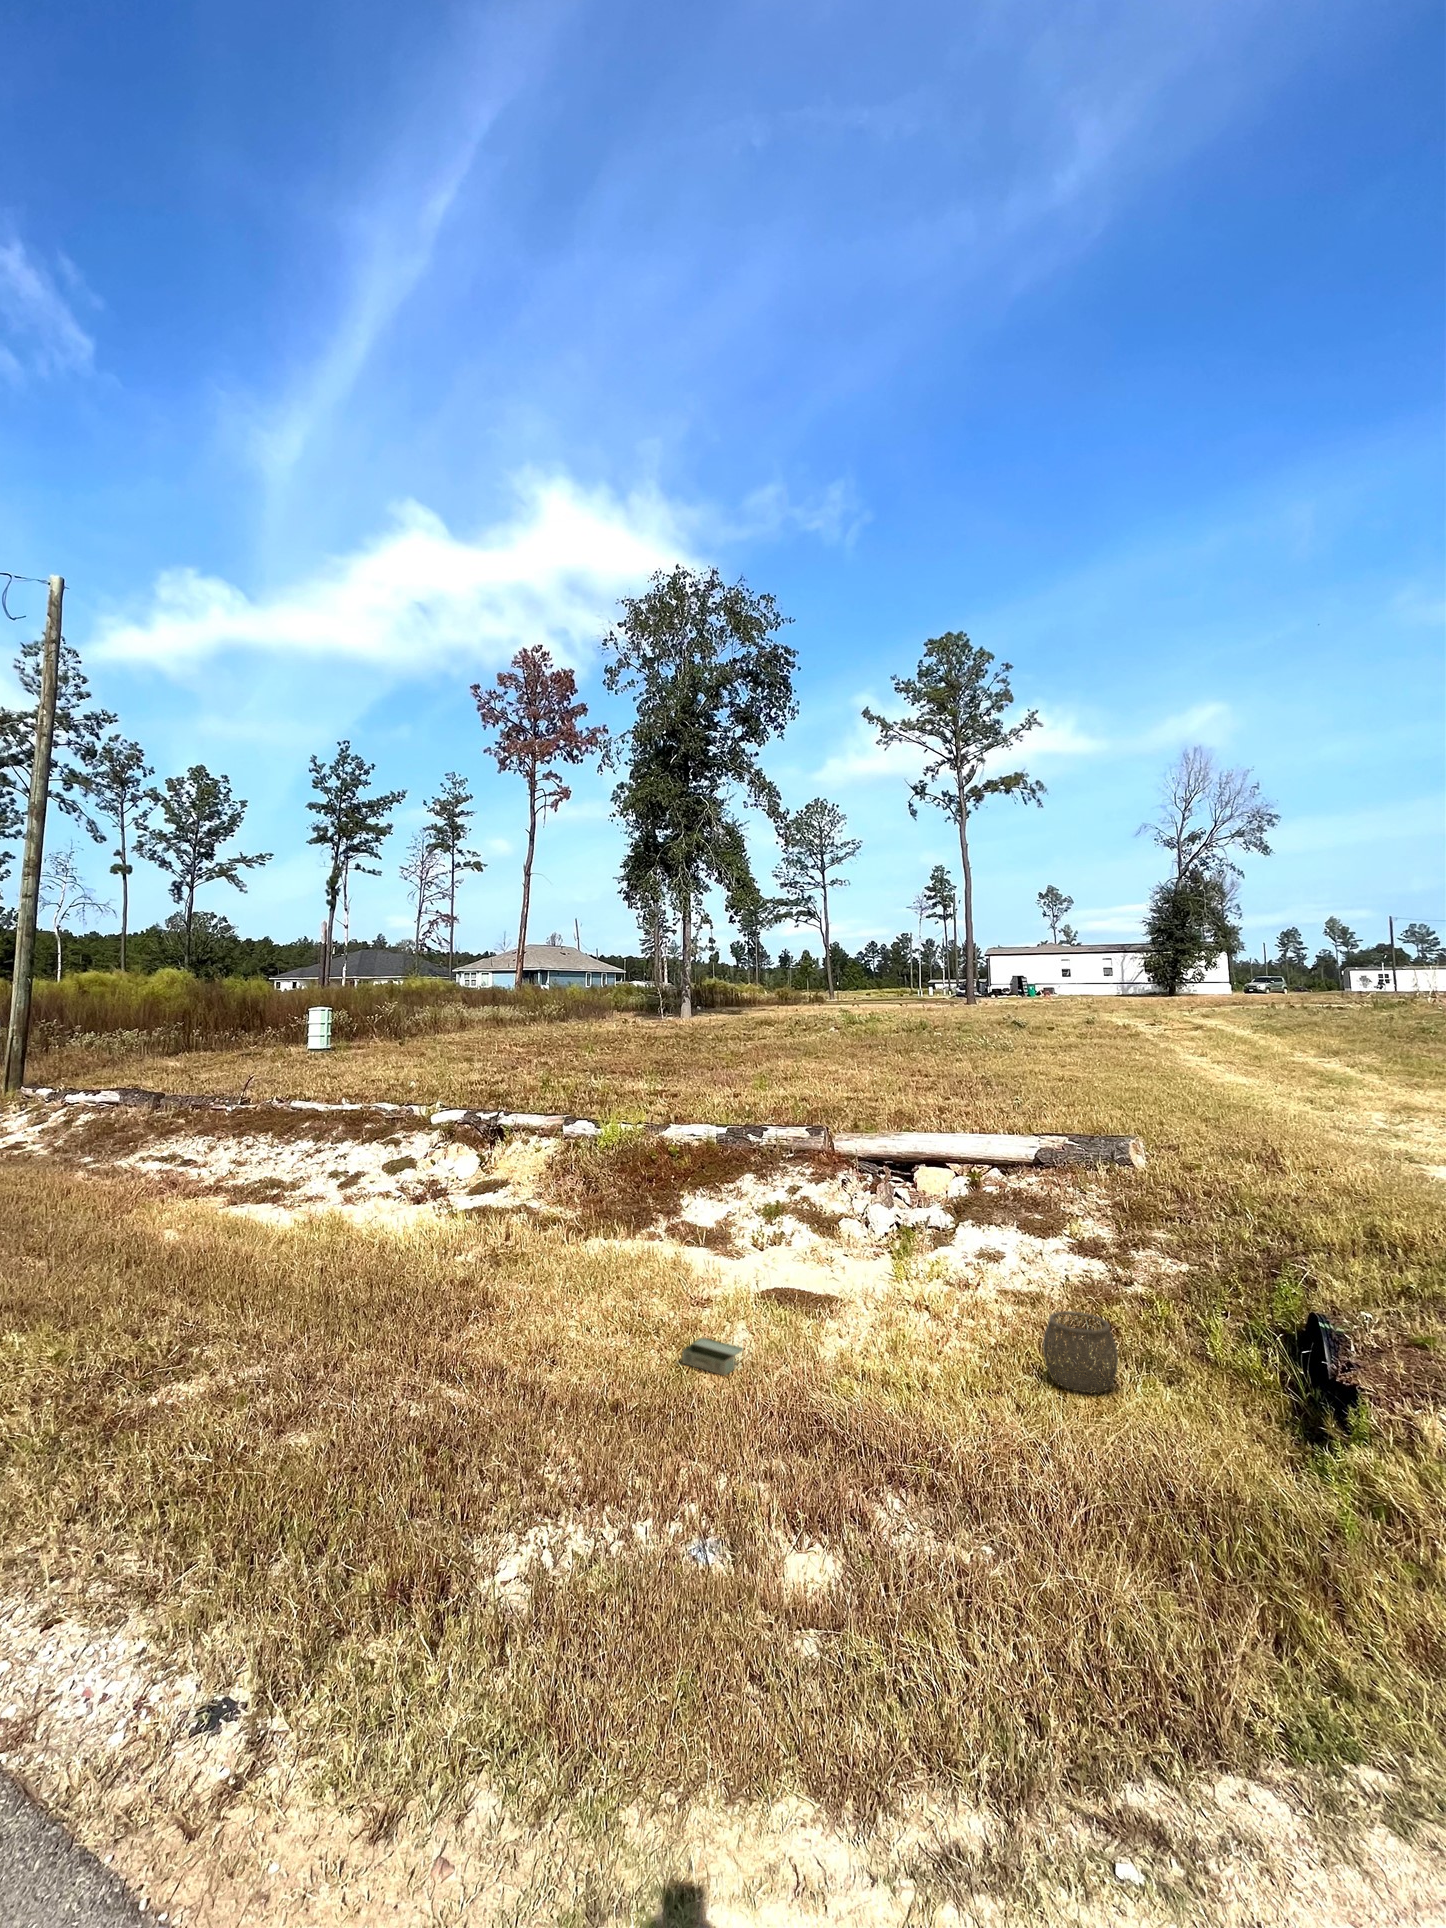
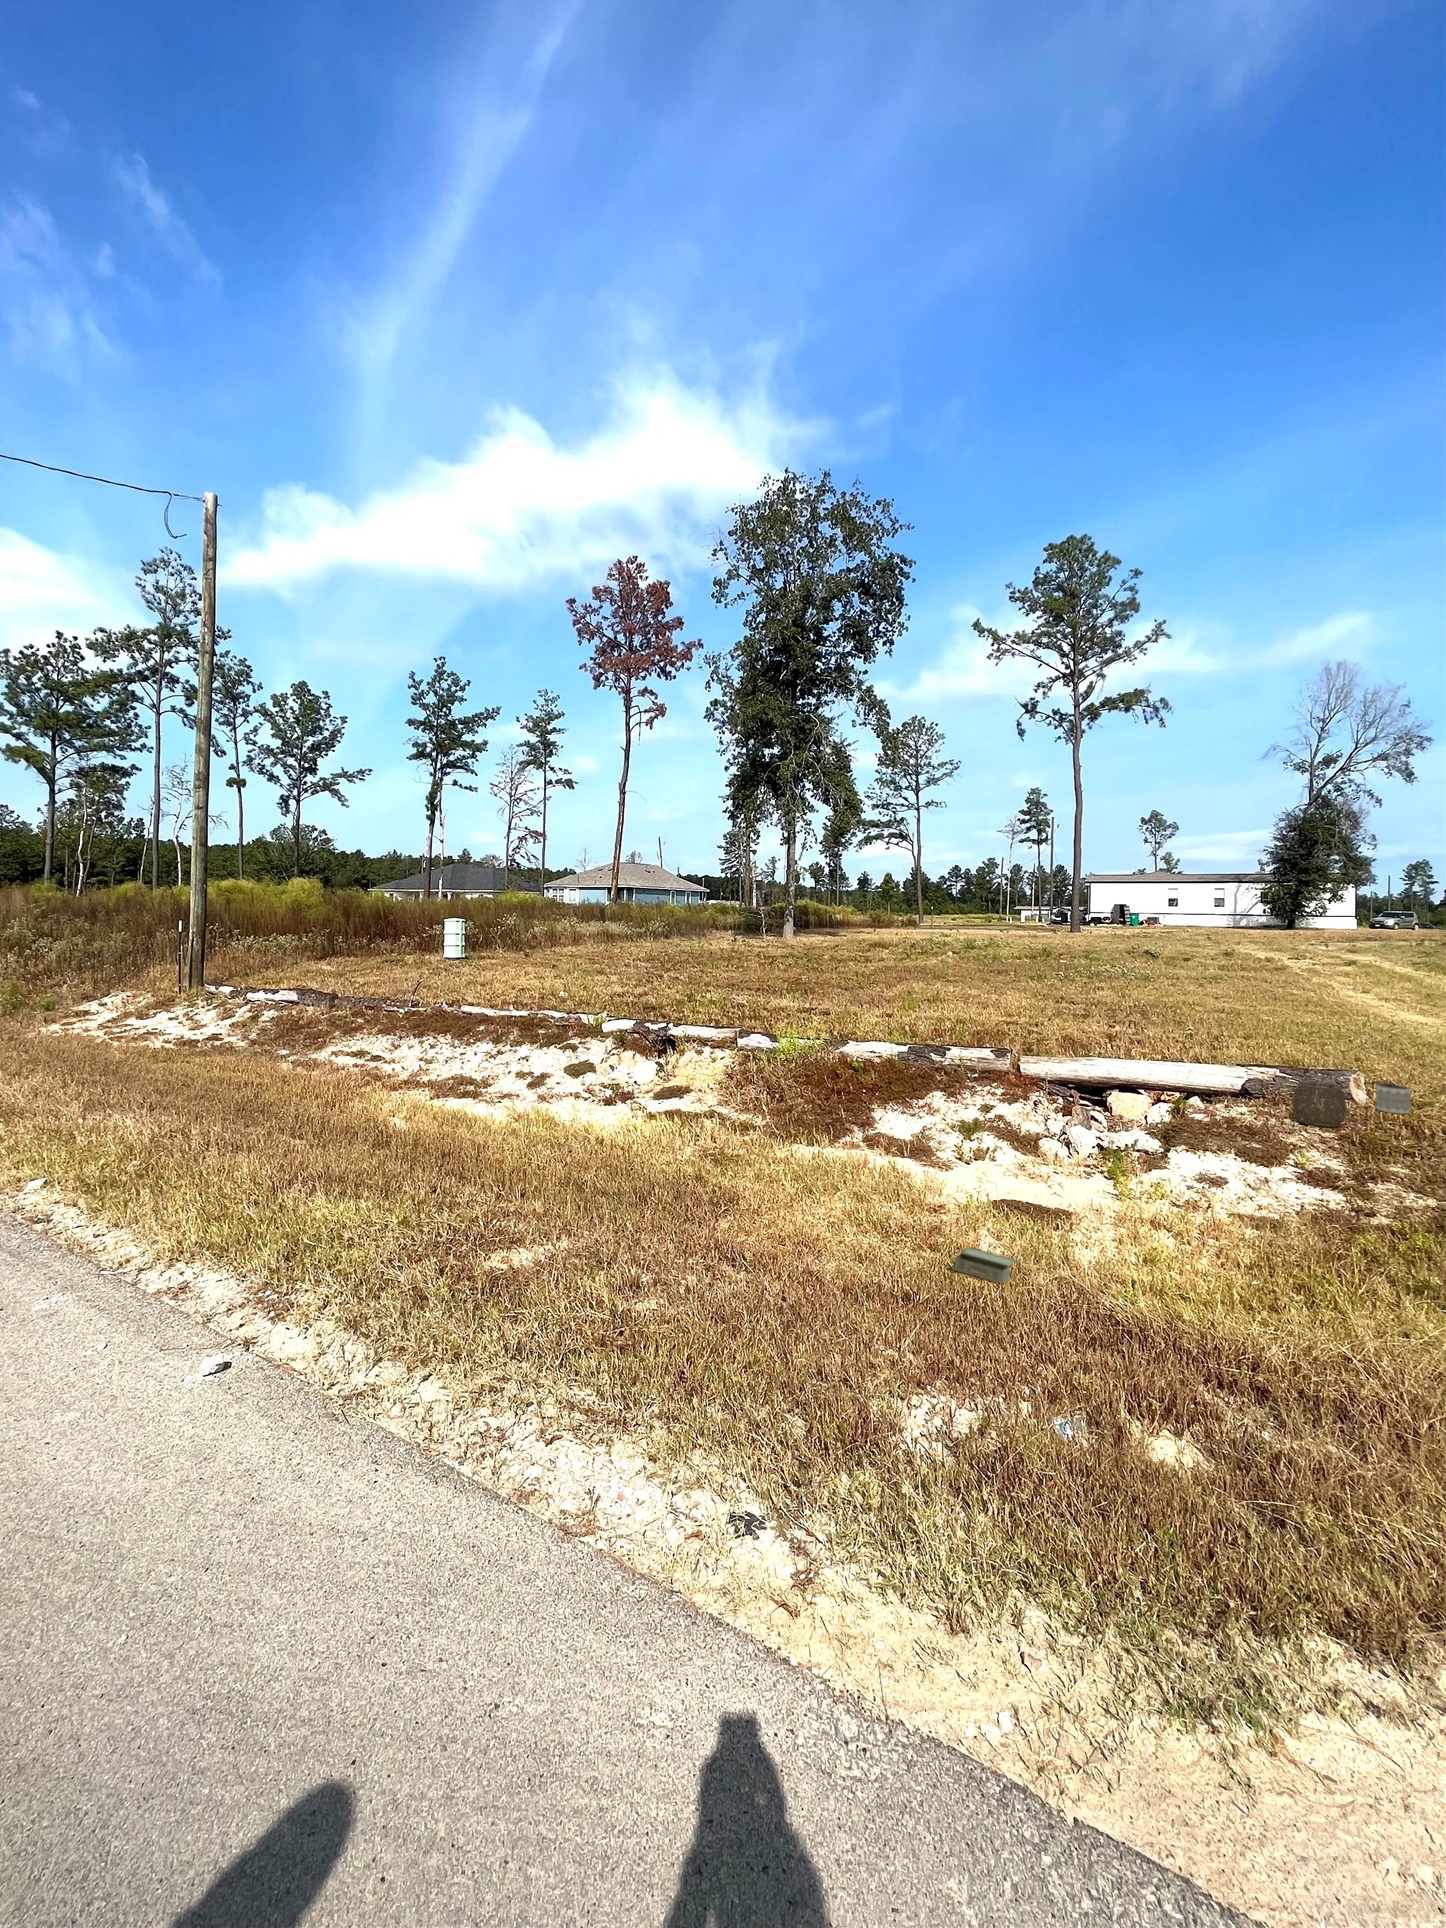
planter: none [1167,1151,1199,1180] -> present [1376,1084,1411,1114]
woven basket: present [1043,1311,1118,1393] -> present [1292,1081,1347,1127]

